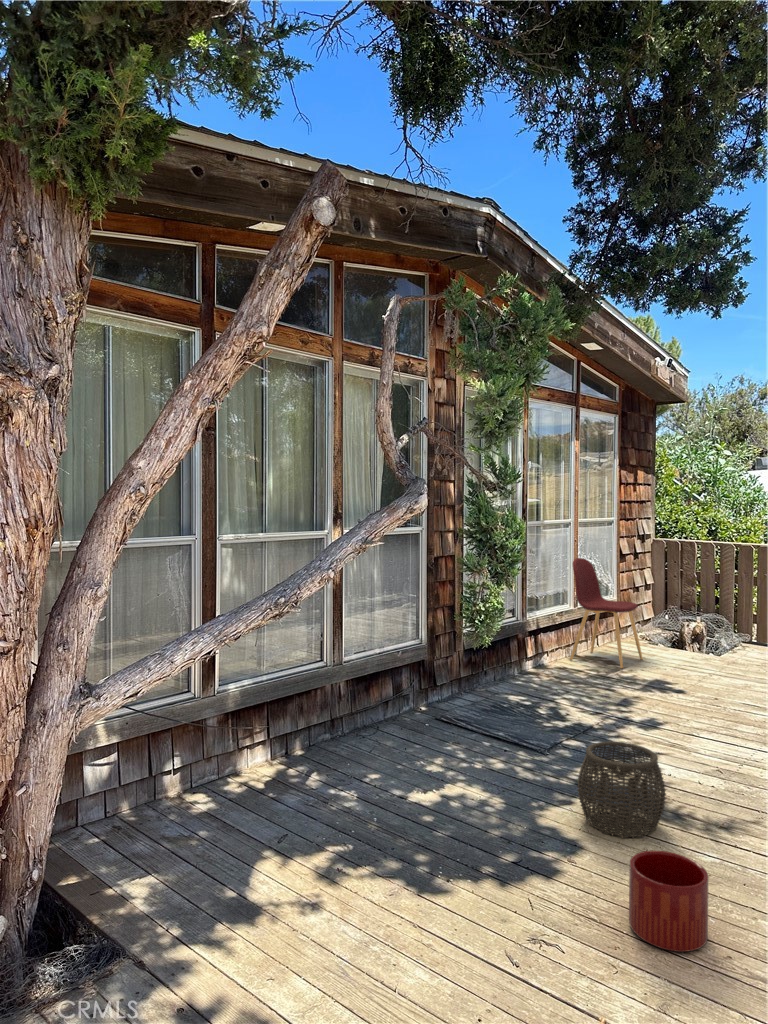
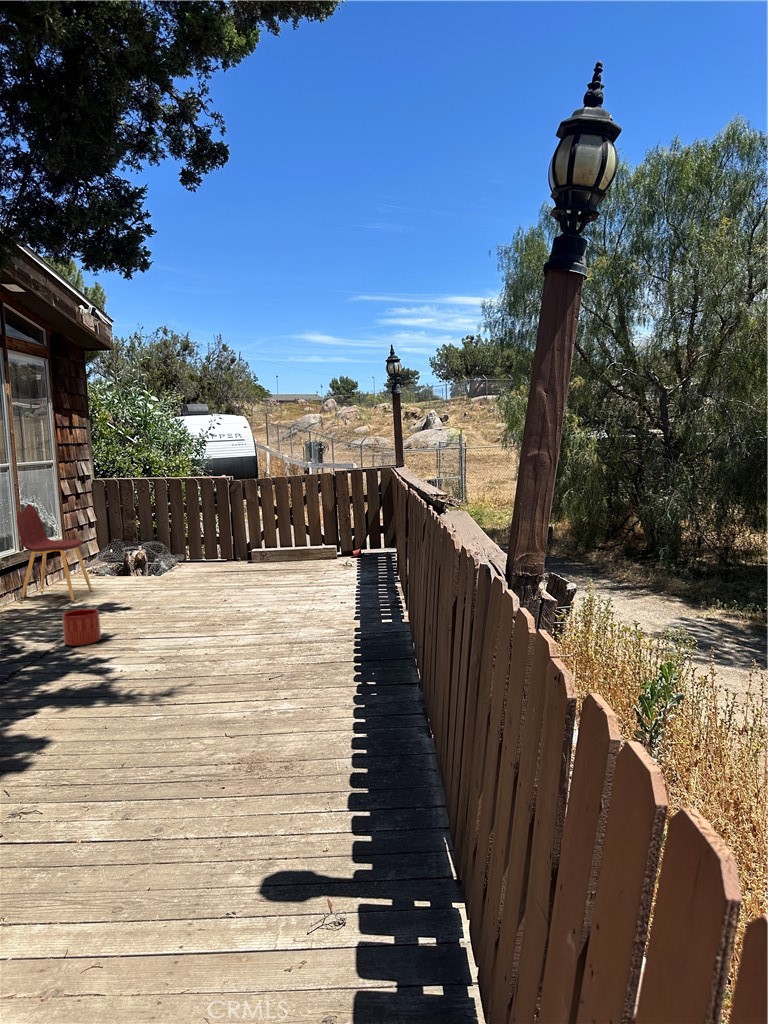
woven basket: present [577,742,666,838] -> none [40,648,118,726]
planter: present [629,850,708,952] -> present [62,609,101,646]

